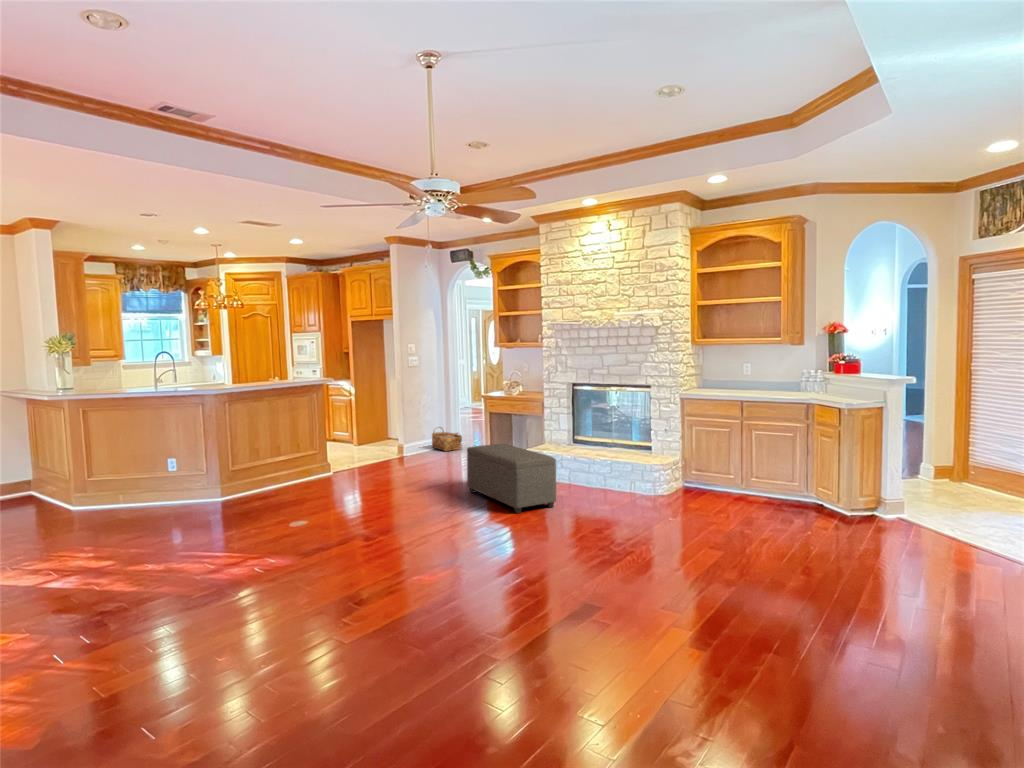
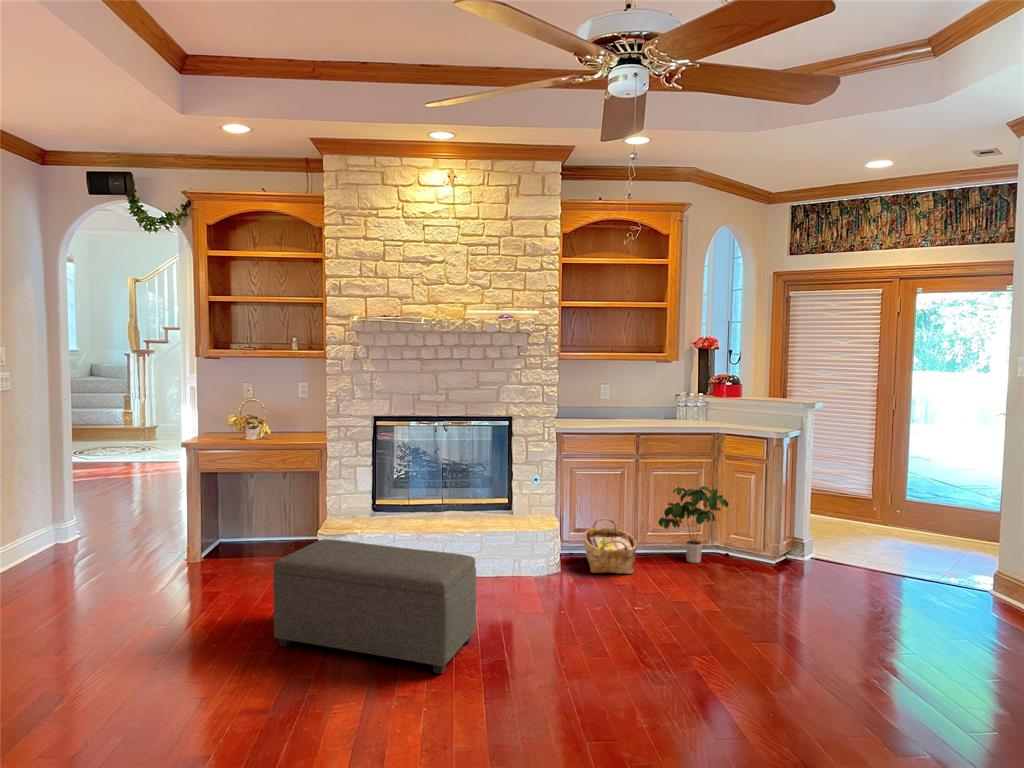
woven basket: present [432,427,462,451] -> present [584,518,637,574]
potted plant: none [750,445,811,508] -> present [658,486,728,563]

